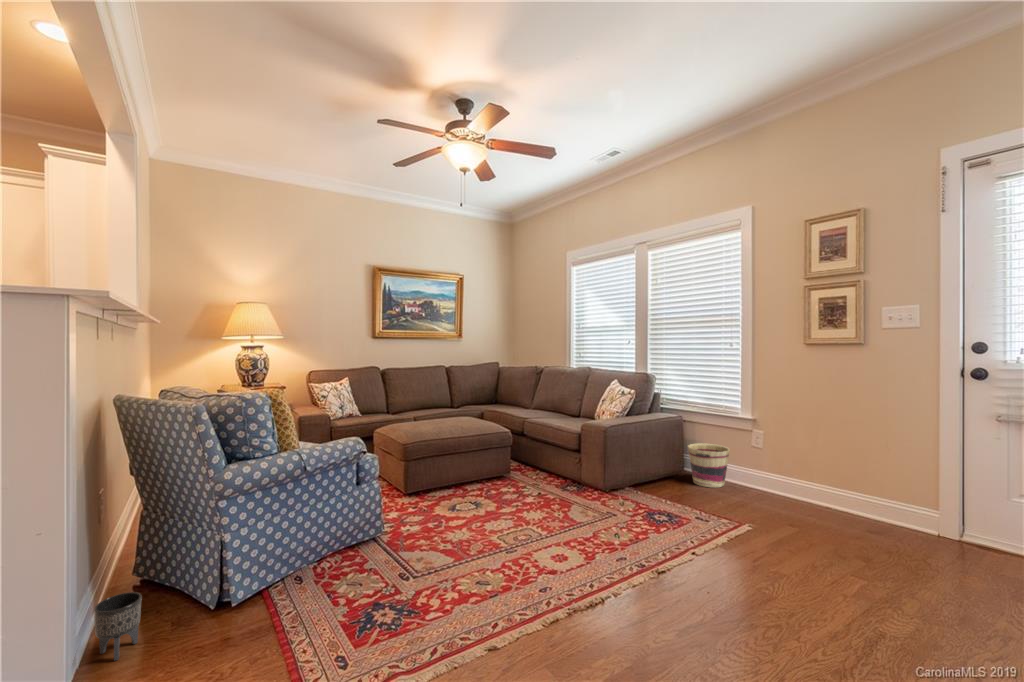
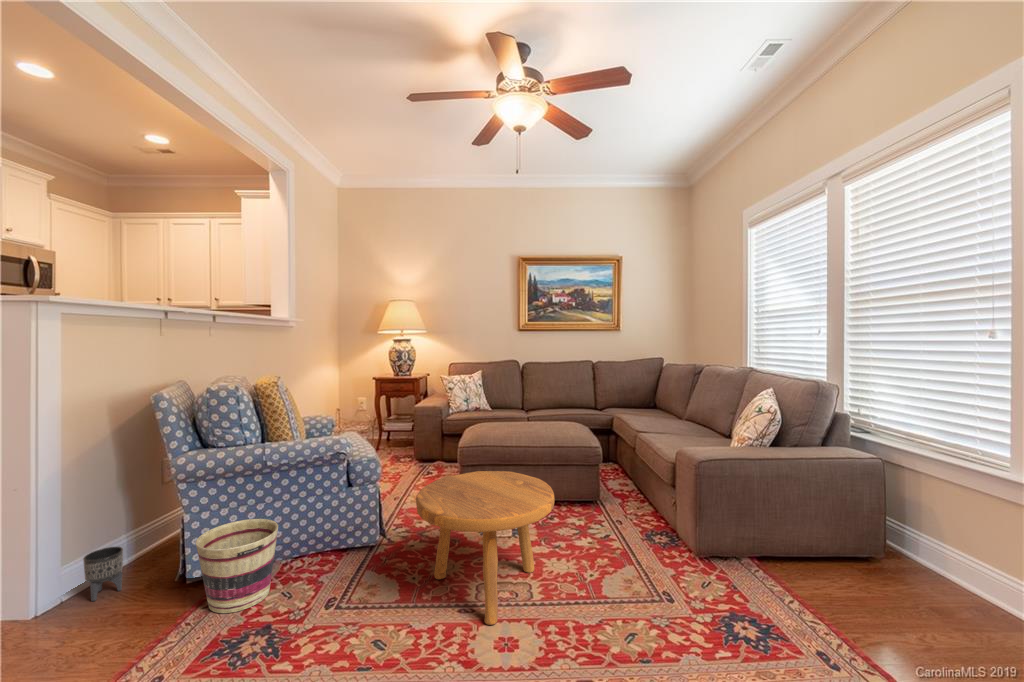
basket: present [688,443,730,488] -> present [196,519,278,613]
footstool: none [454,450,560,554] -> present [416,471,555,625]

